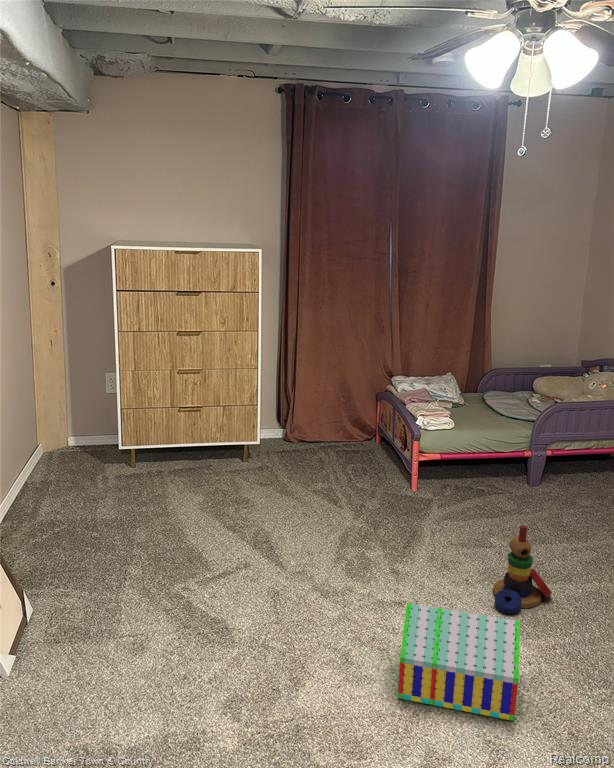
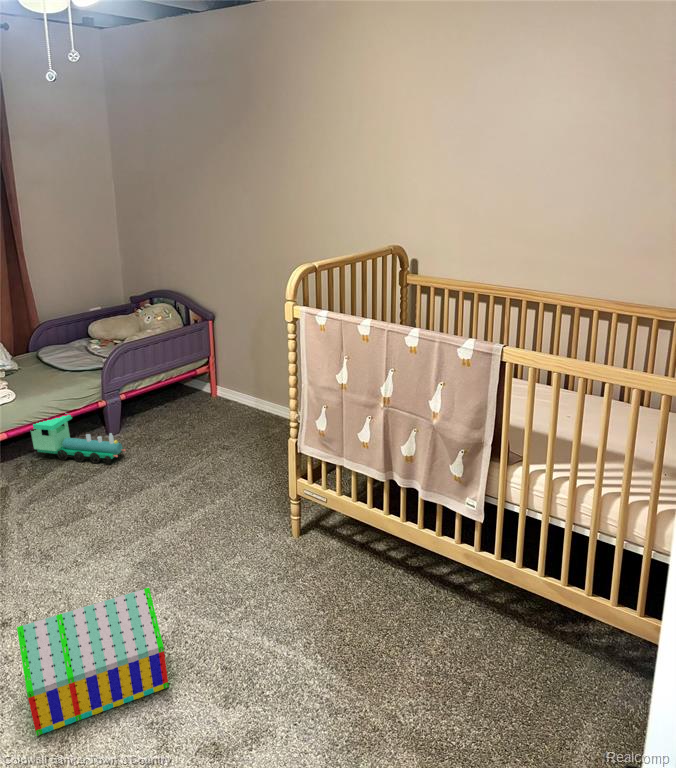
toy train: none [456,446,537,508] -> present [31,415,125,463]
stacking toy: present [493,525,552,614] -> none [107,484,166,579]

